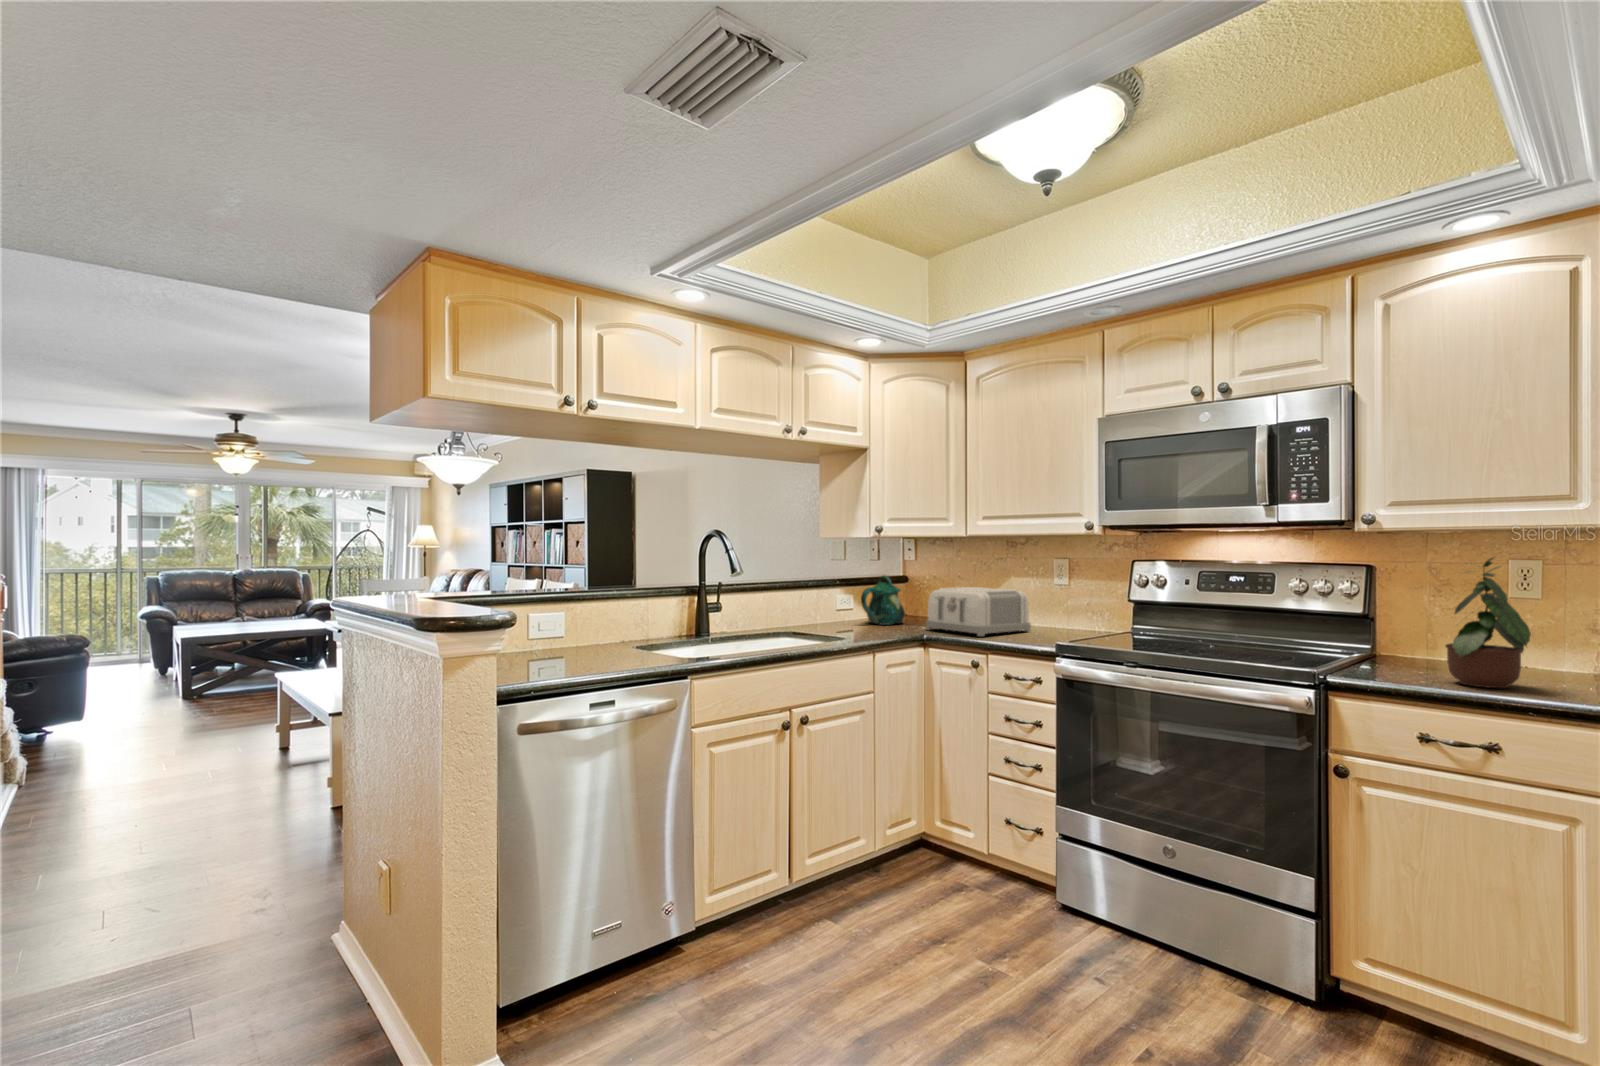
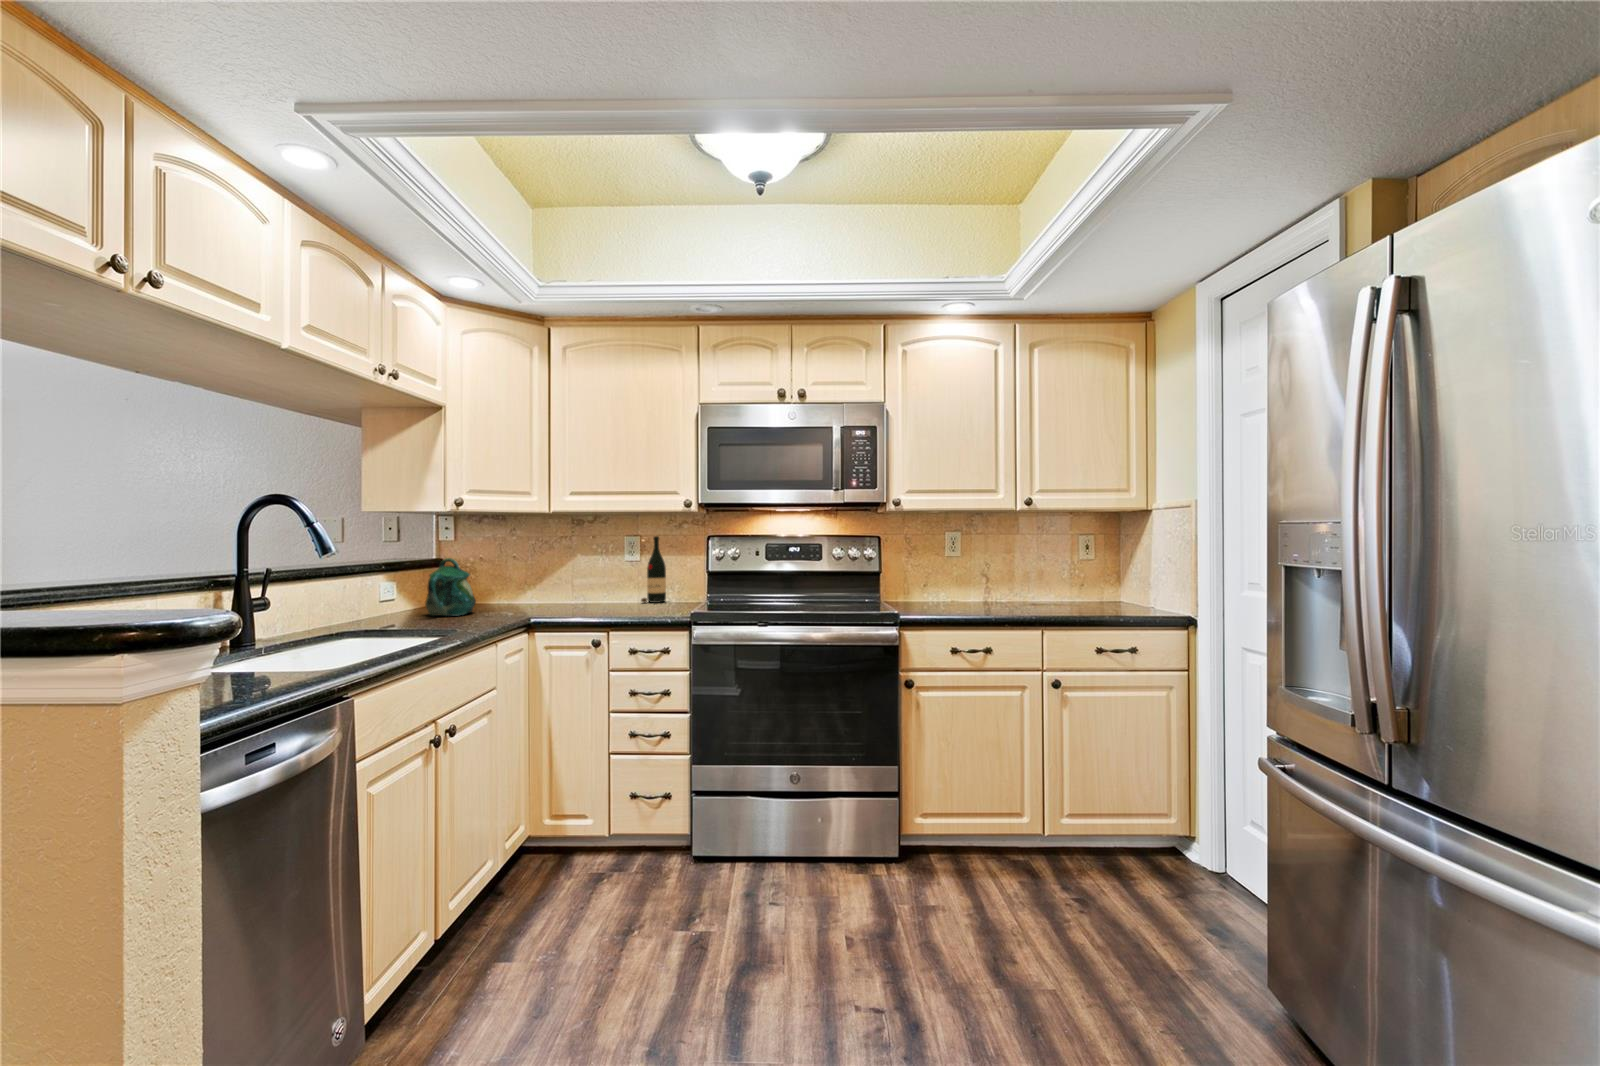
potted plant: present [1445,557,1531,688] -> none [929,524,984,608]
wine bottle: none [1059,561,1087,632] -> present [641,536,666,603]
toaster: present [926,587,1031,636] -> none [519,566,621,615]

